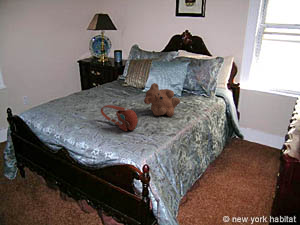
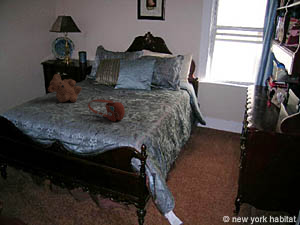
teddy bear: present [144,83,180,117] -> present [48,74,82,102]

